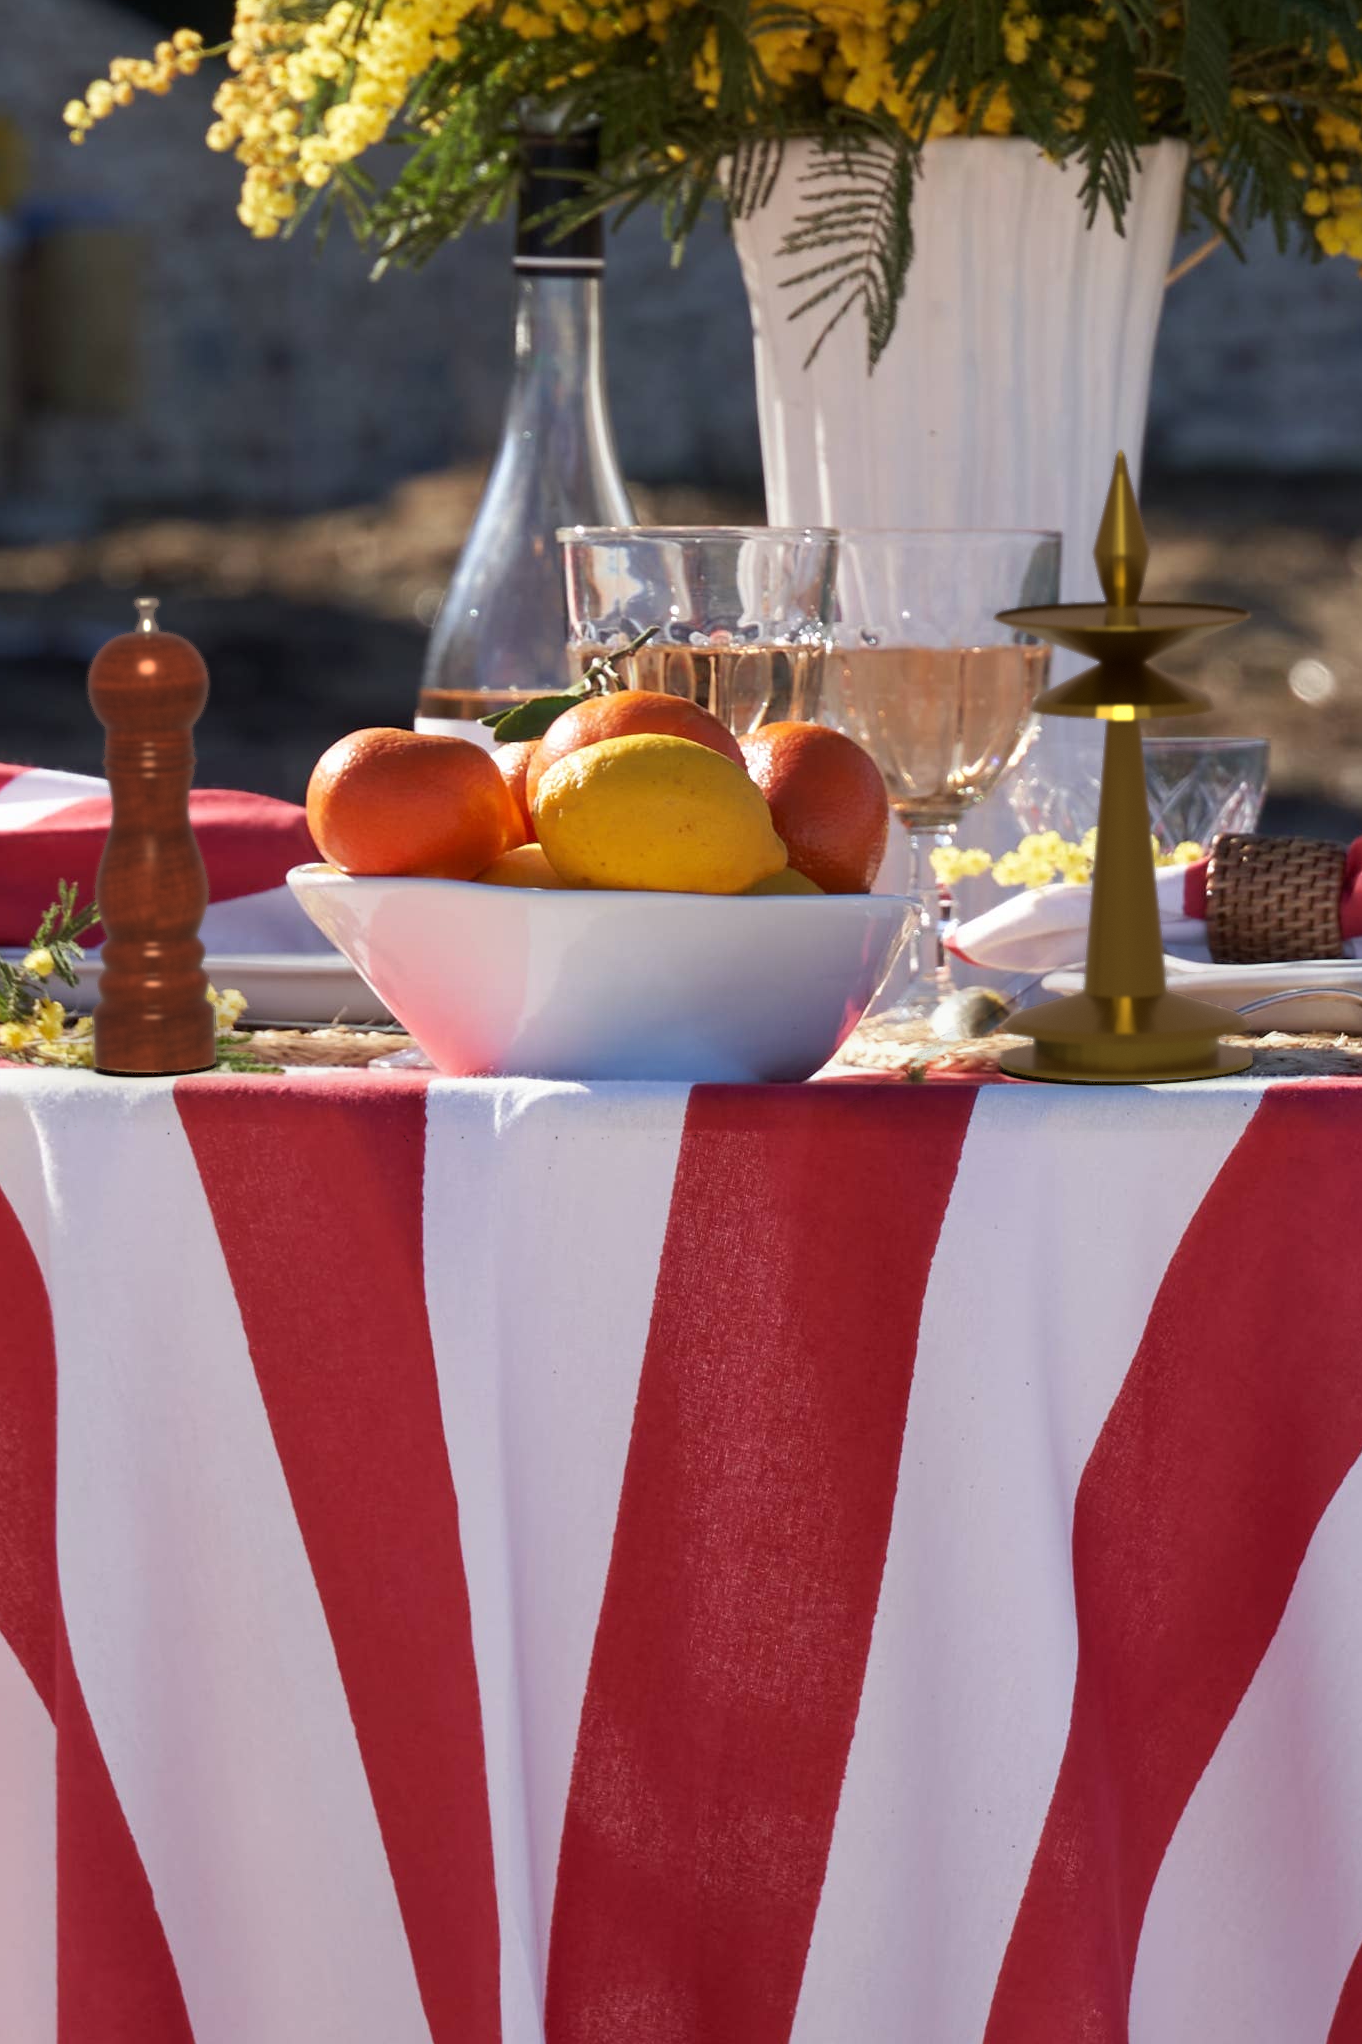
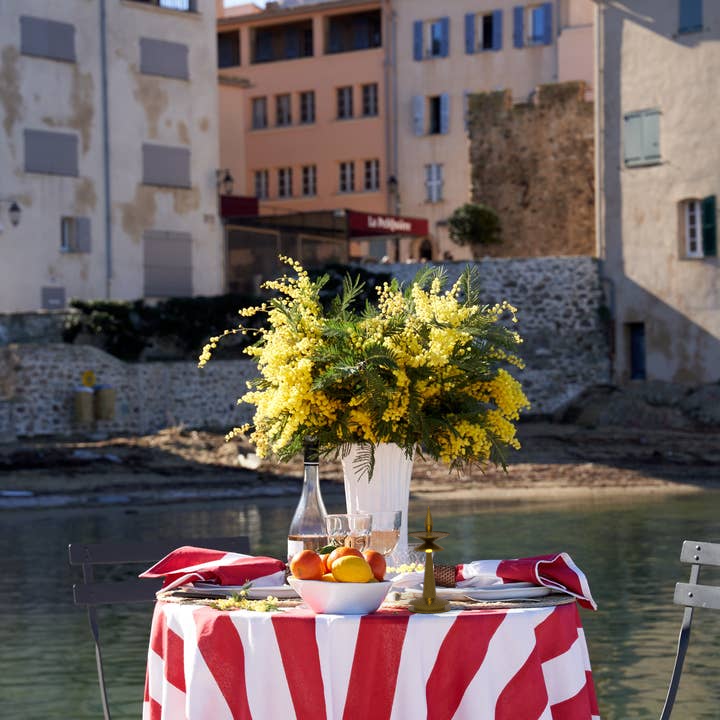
pepper mill: present [88,598,217,1073] -> none [255,531,276,612]

